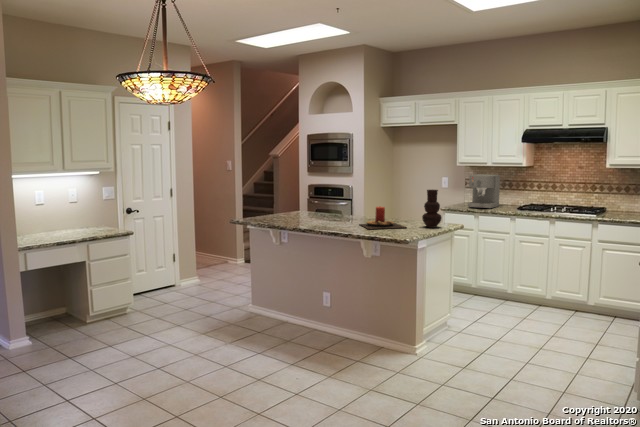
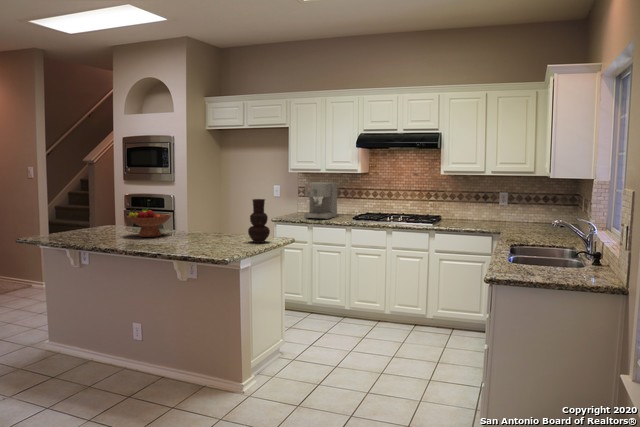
fruit bowl: none [320,196,355,220] -> present [127,208,171,237]
candle: present [360,207,407,229] -> none [174,219,230,247]

